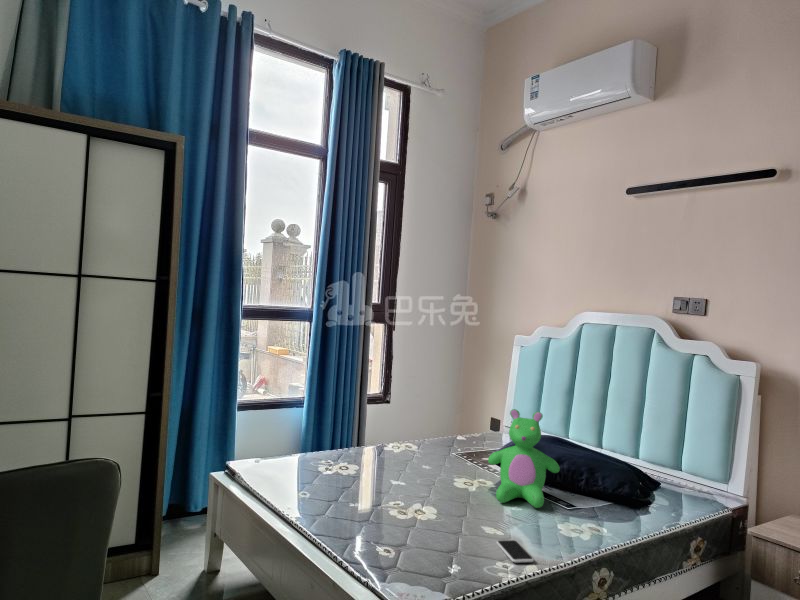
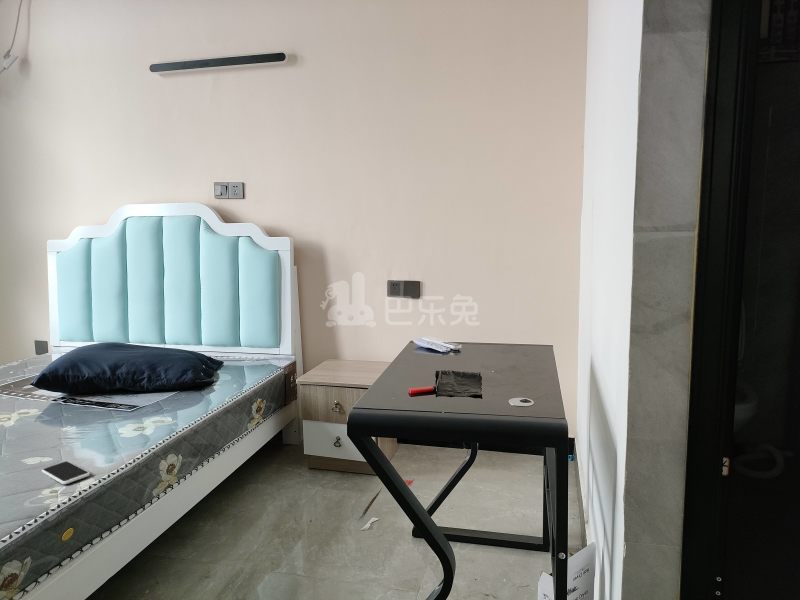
teddy bear: present [488,409,560,508] -> none [23,317,115,427]

